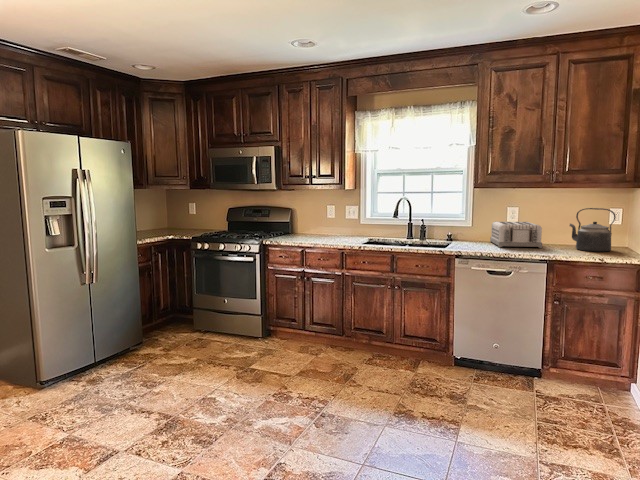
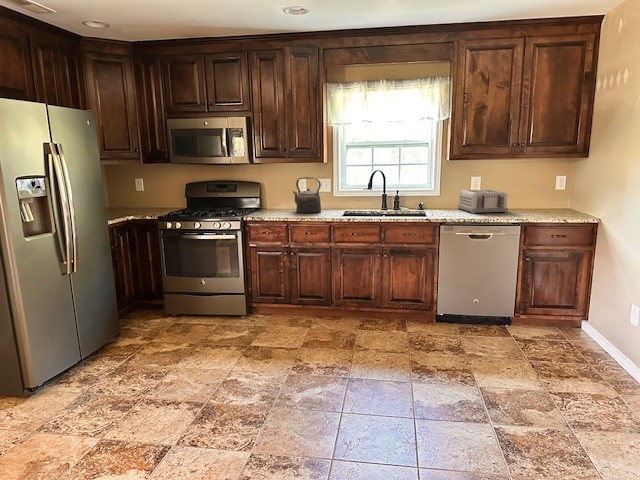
kettle: present [570,208,616,252] -> present [293,177,321,213]

